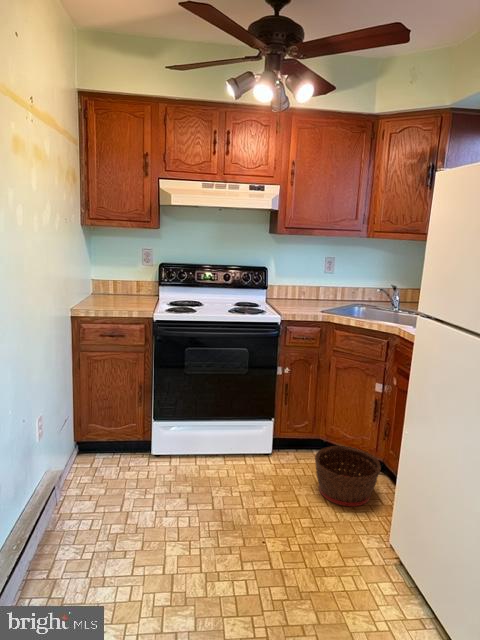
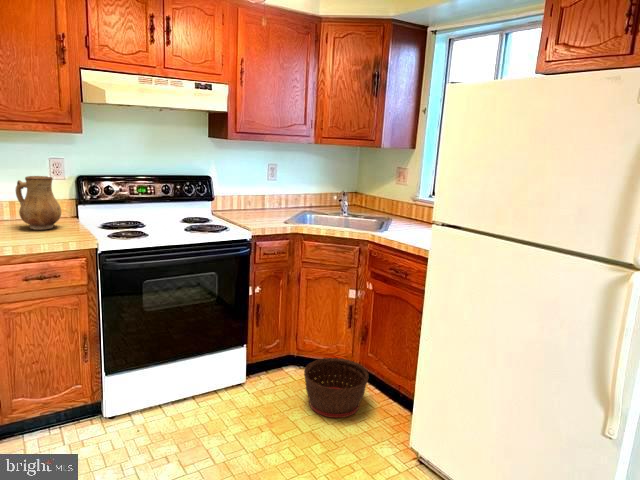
ceramic pitcher: none [113,261,141,302] -> present [16,176,61,230]

